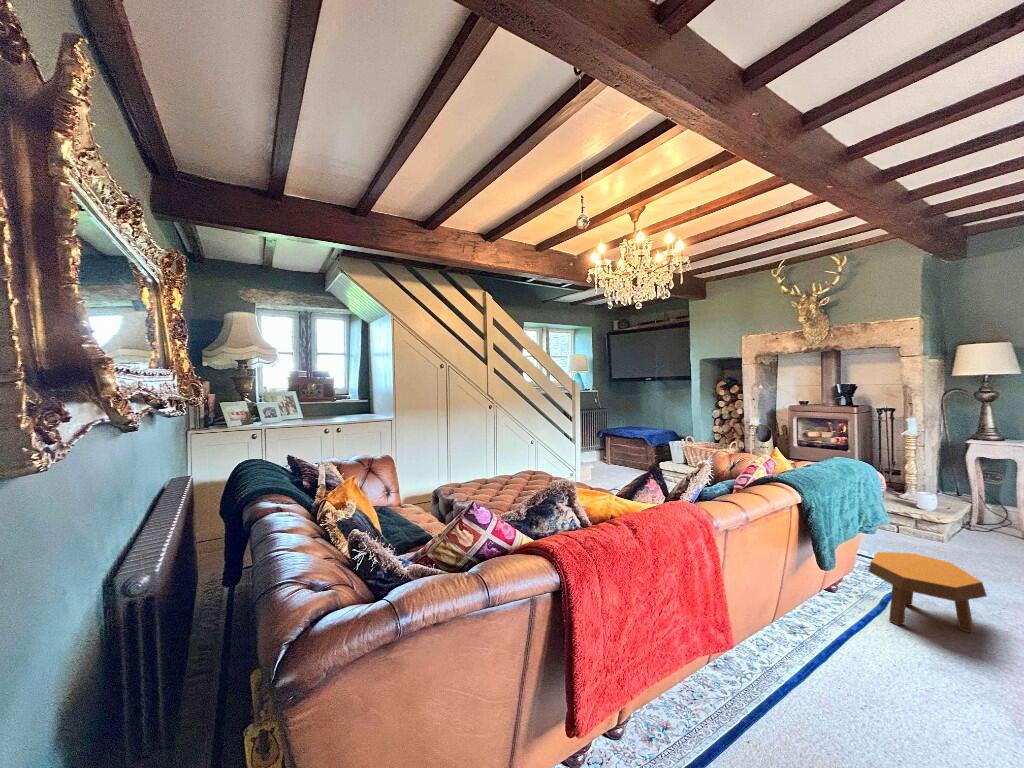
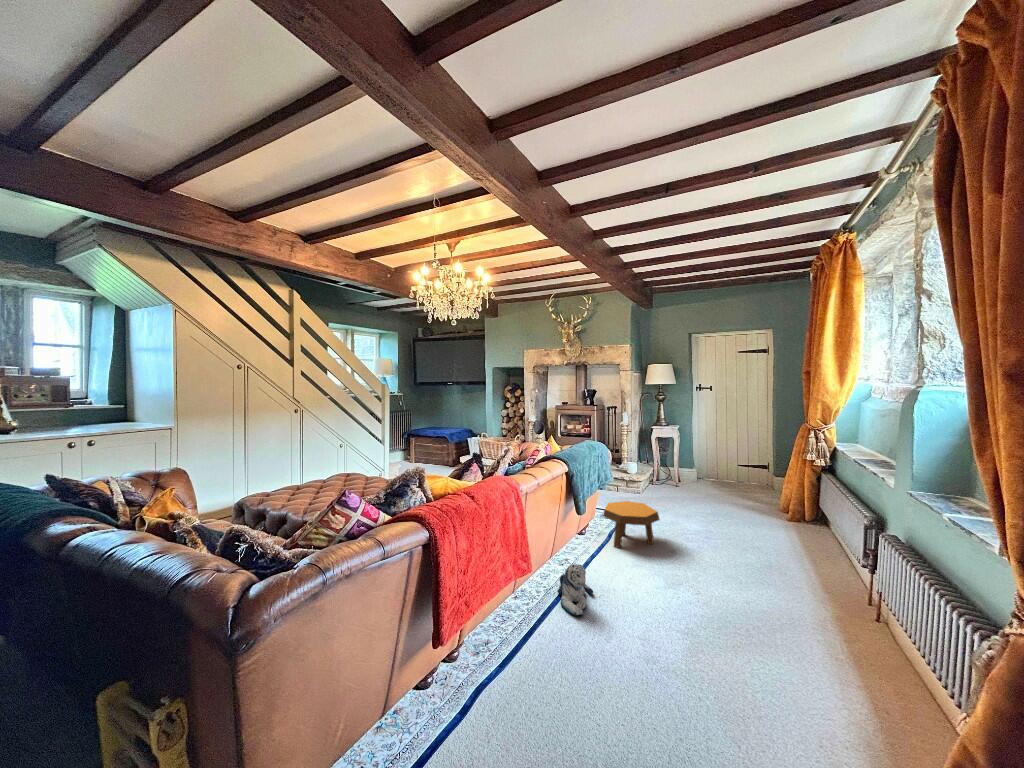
plush toy: none [783,642,849,729] -> present [557,564,593,616]

